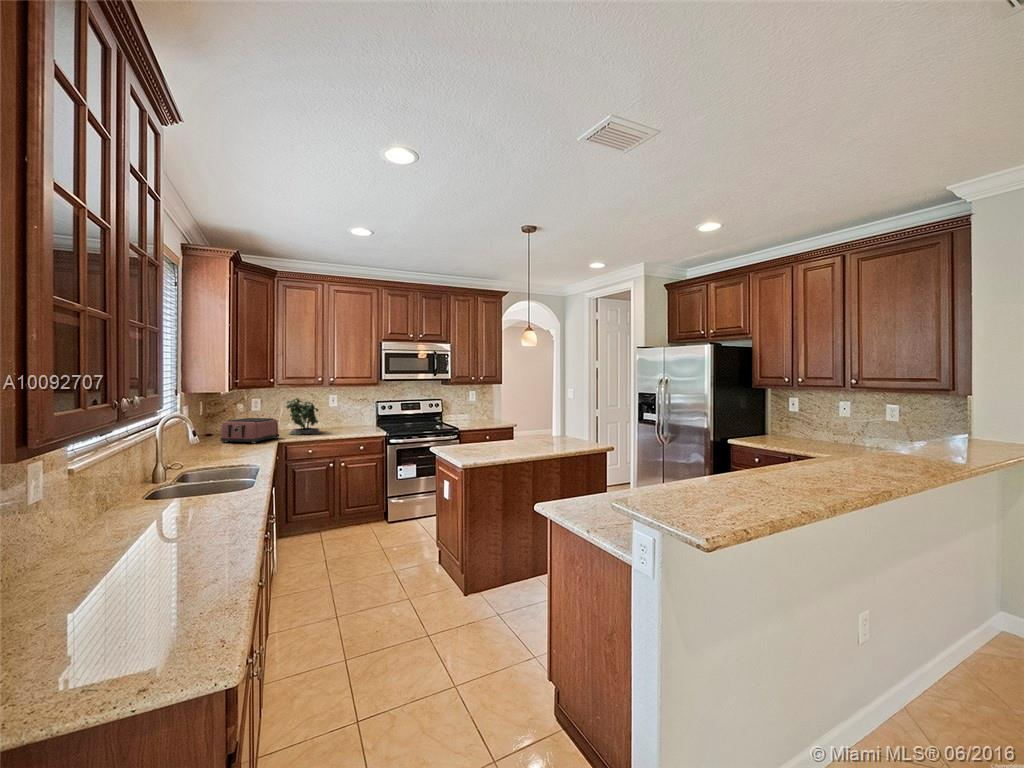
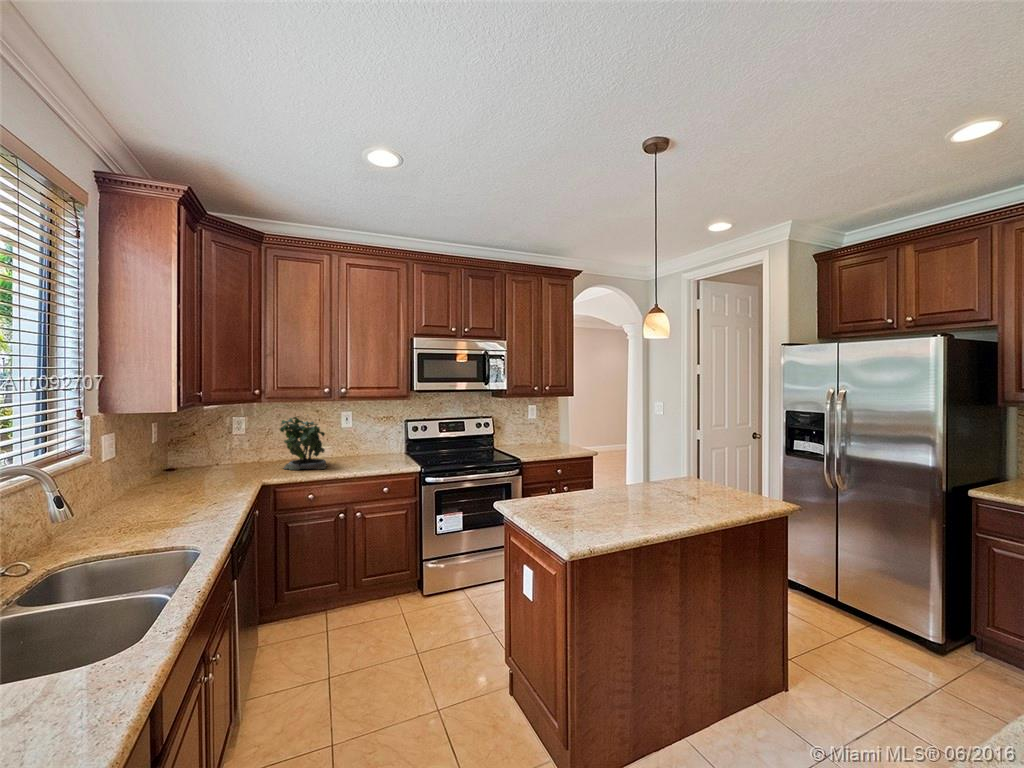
toaster: present [220,418,279,443] -> none [178,447,267,488]

